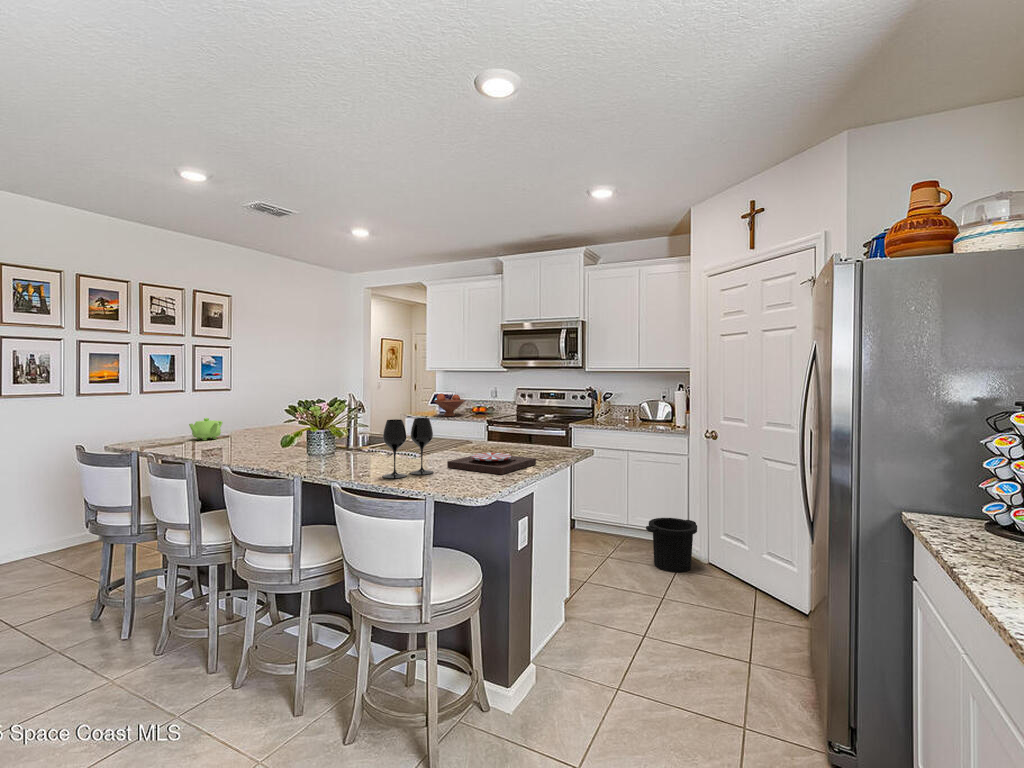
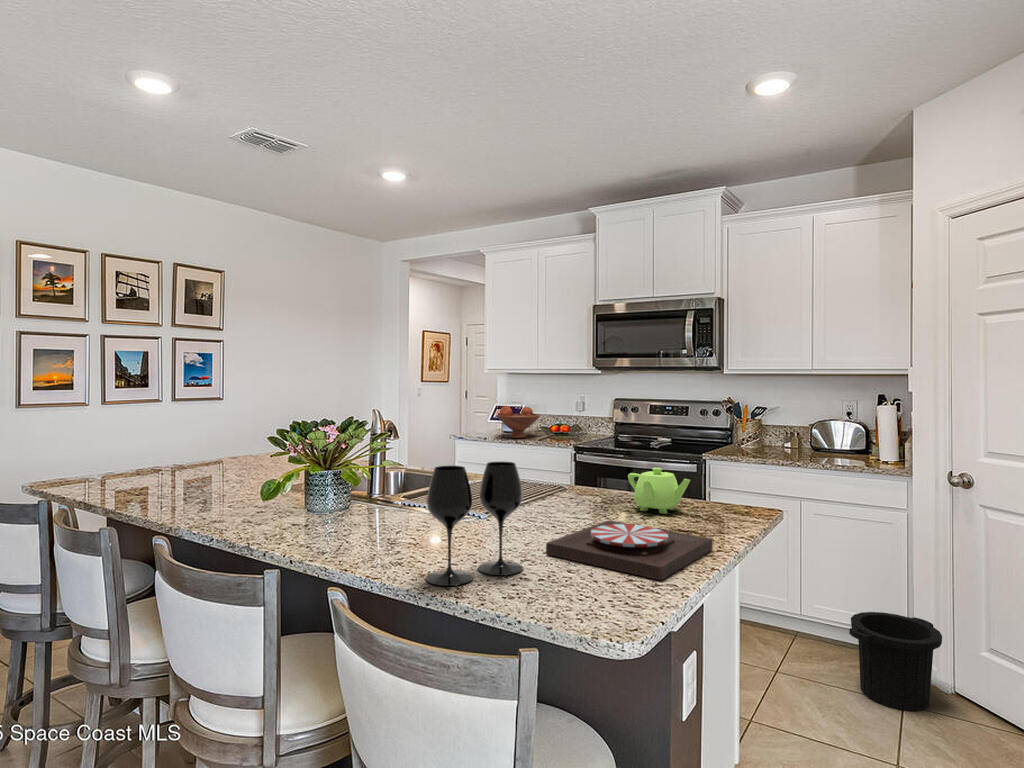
teapot: present [189,418,222,440] -> present [628,468,690,514]

